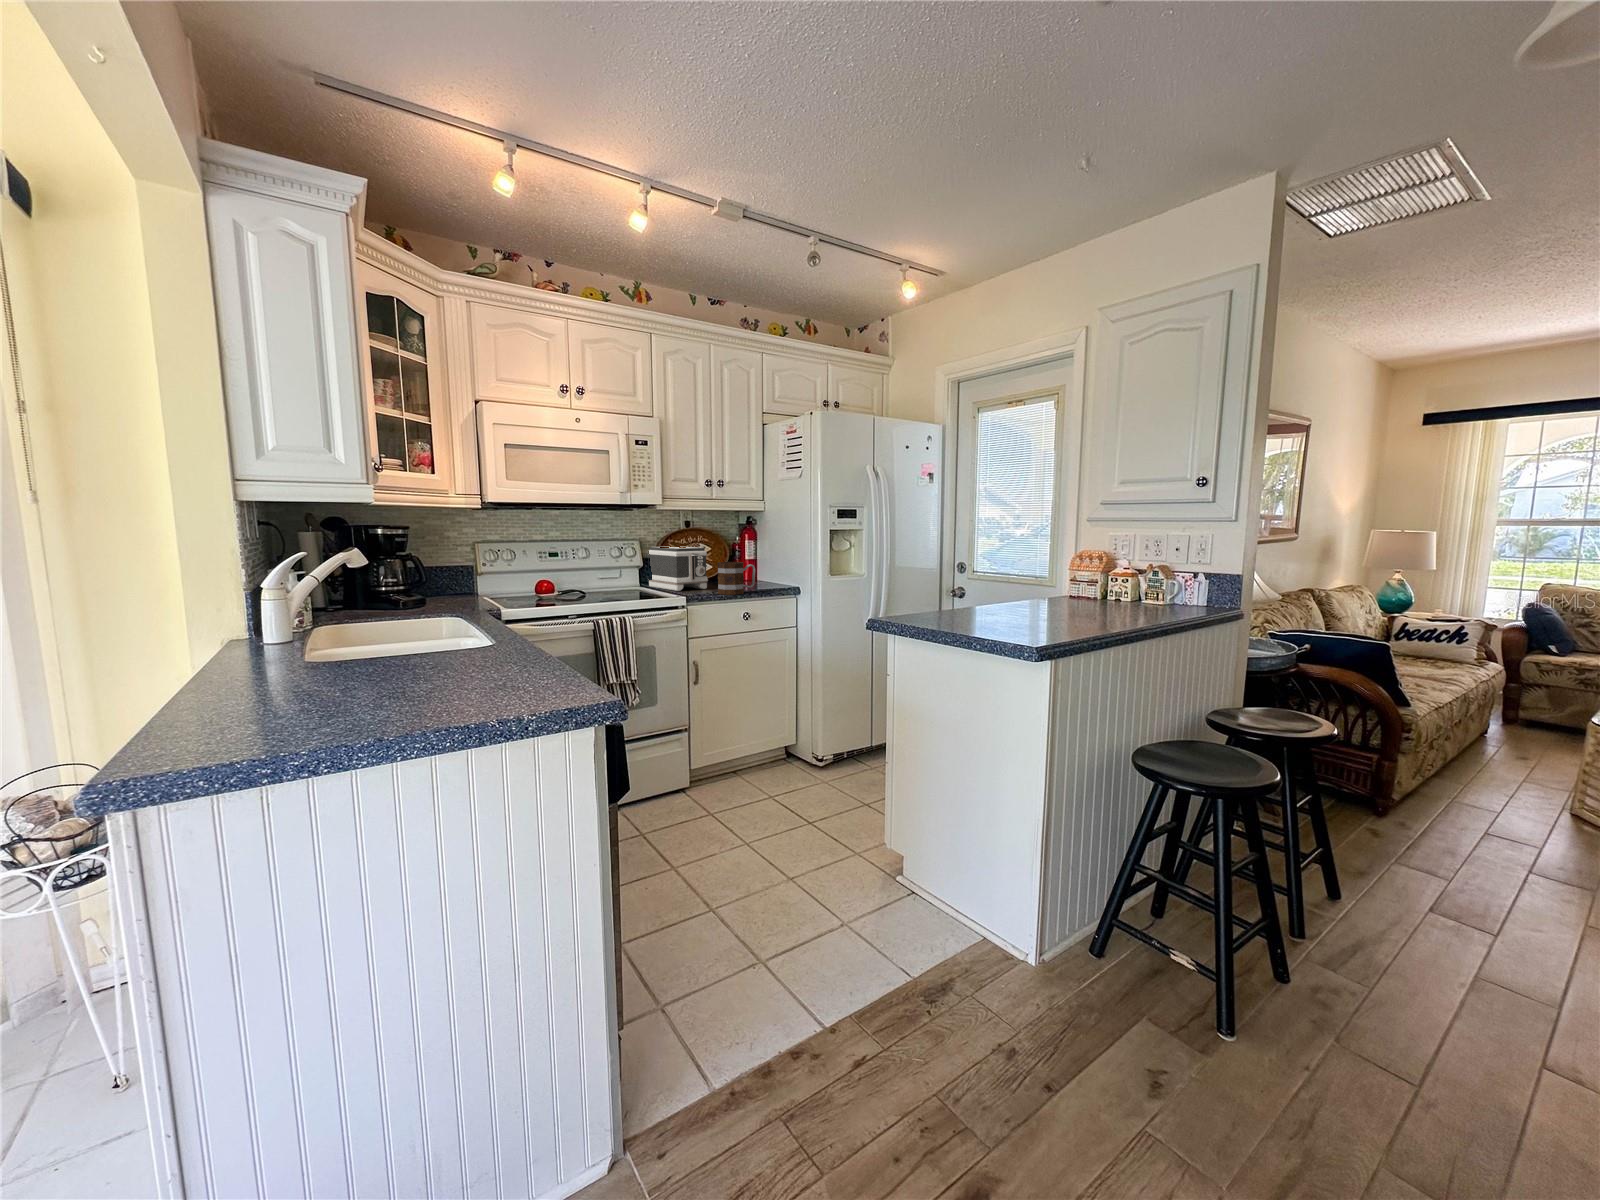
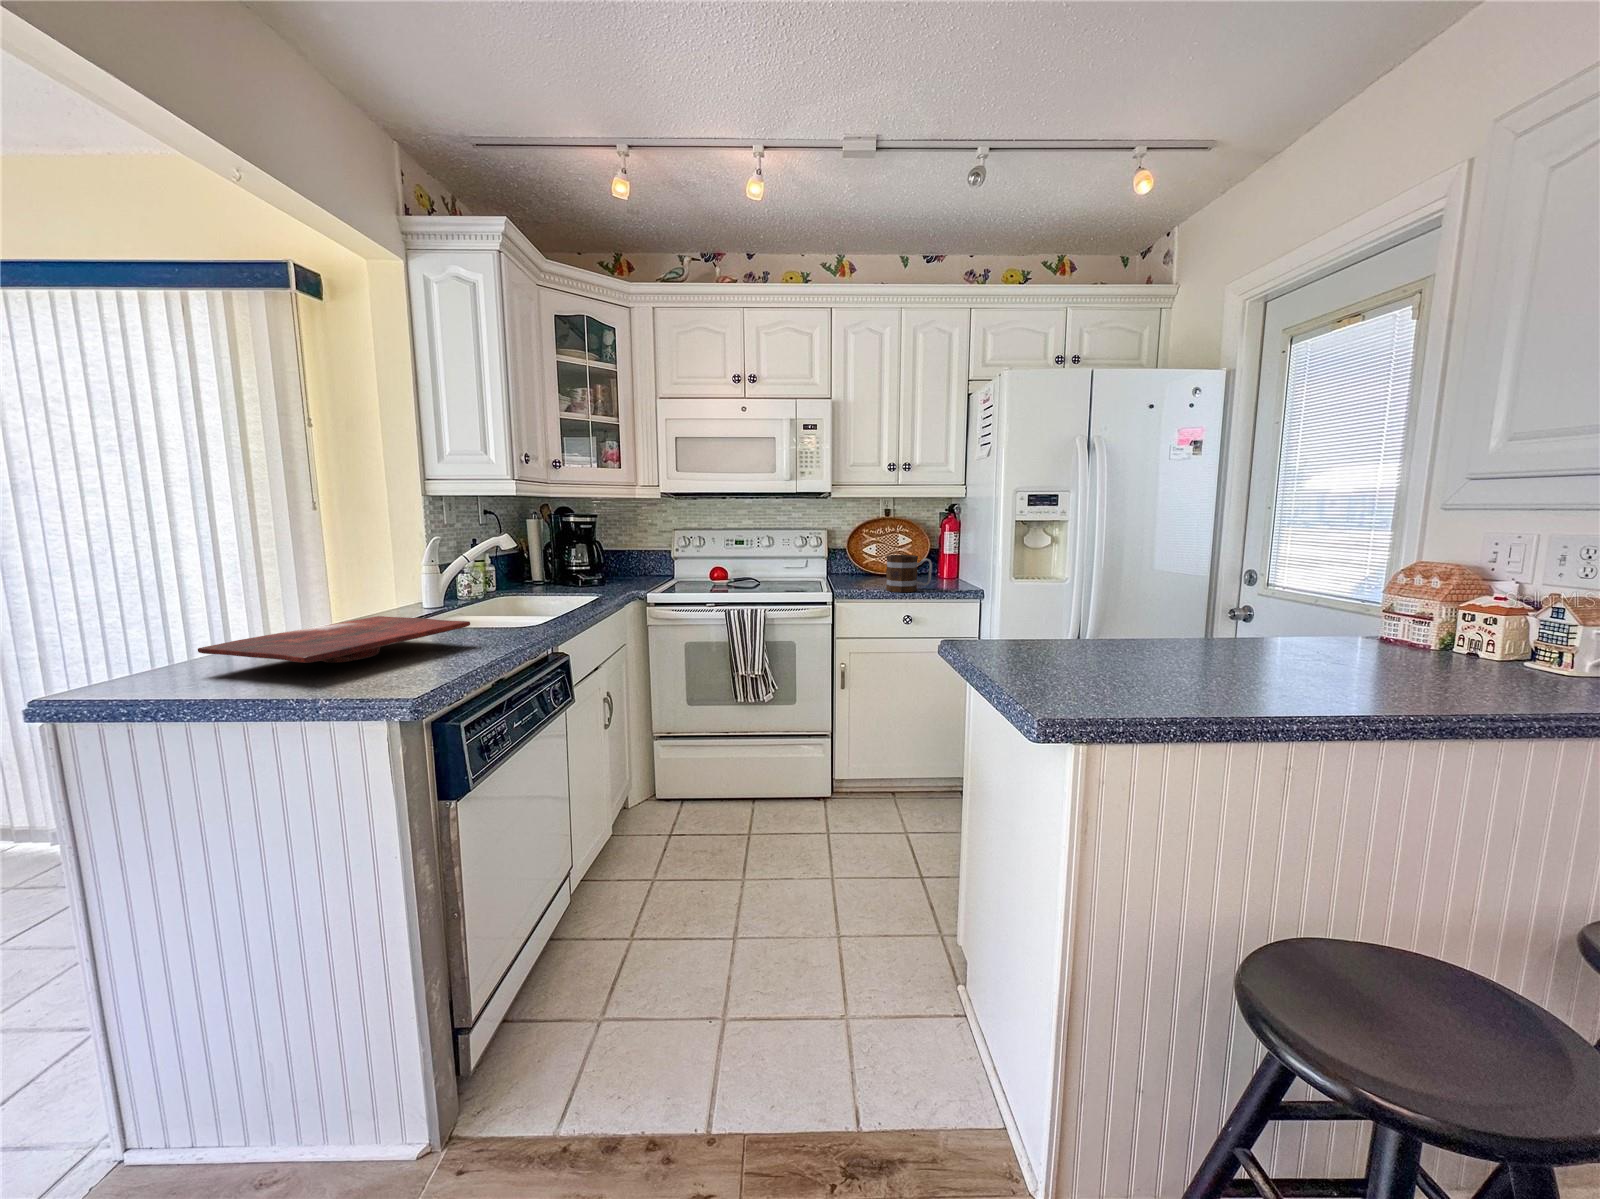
toaster: present [649,546,708,591] -> none [842,536,891,583]
cutting board: none [268,641,501,700] -> present [198,616,470,663]

